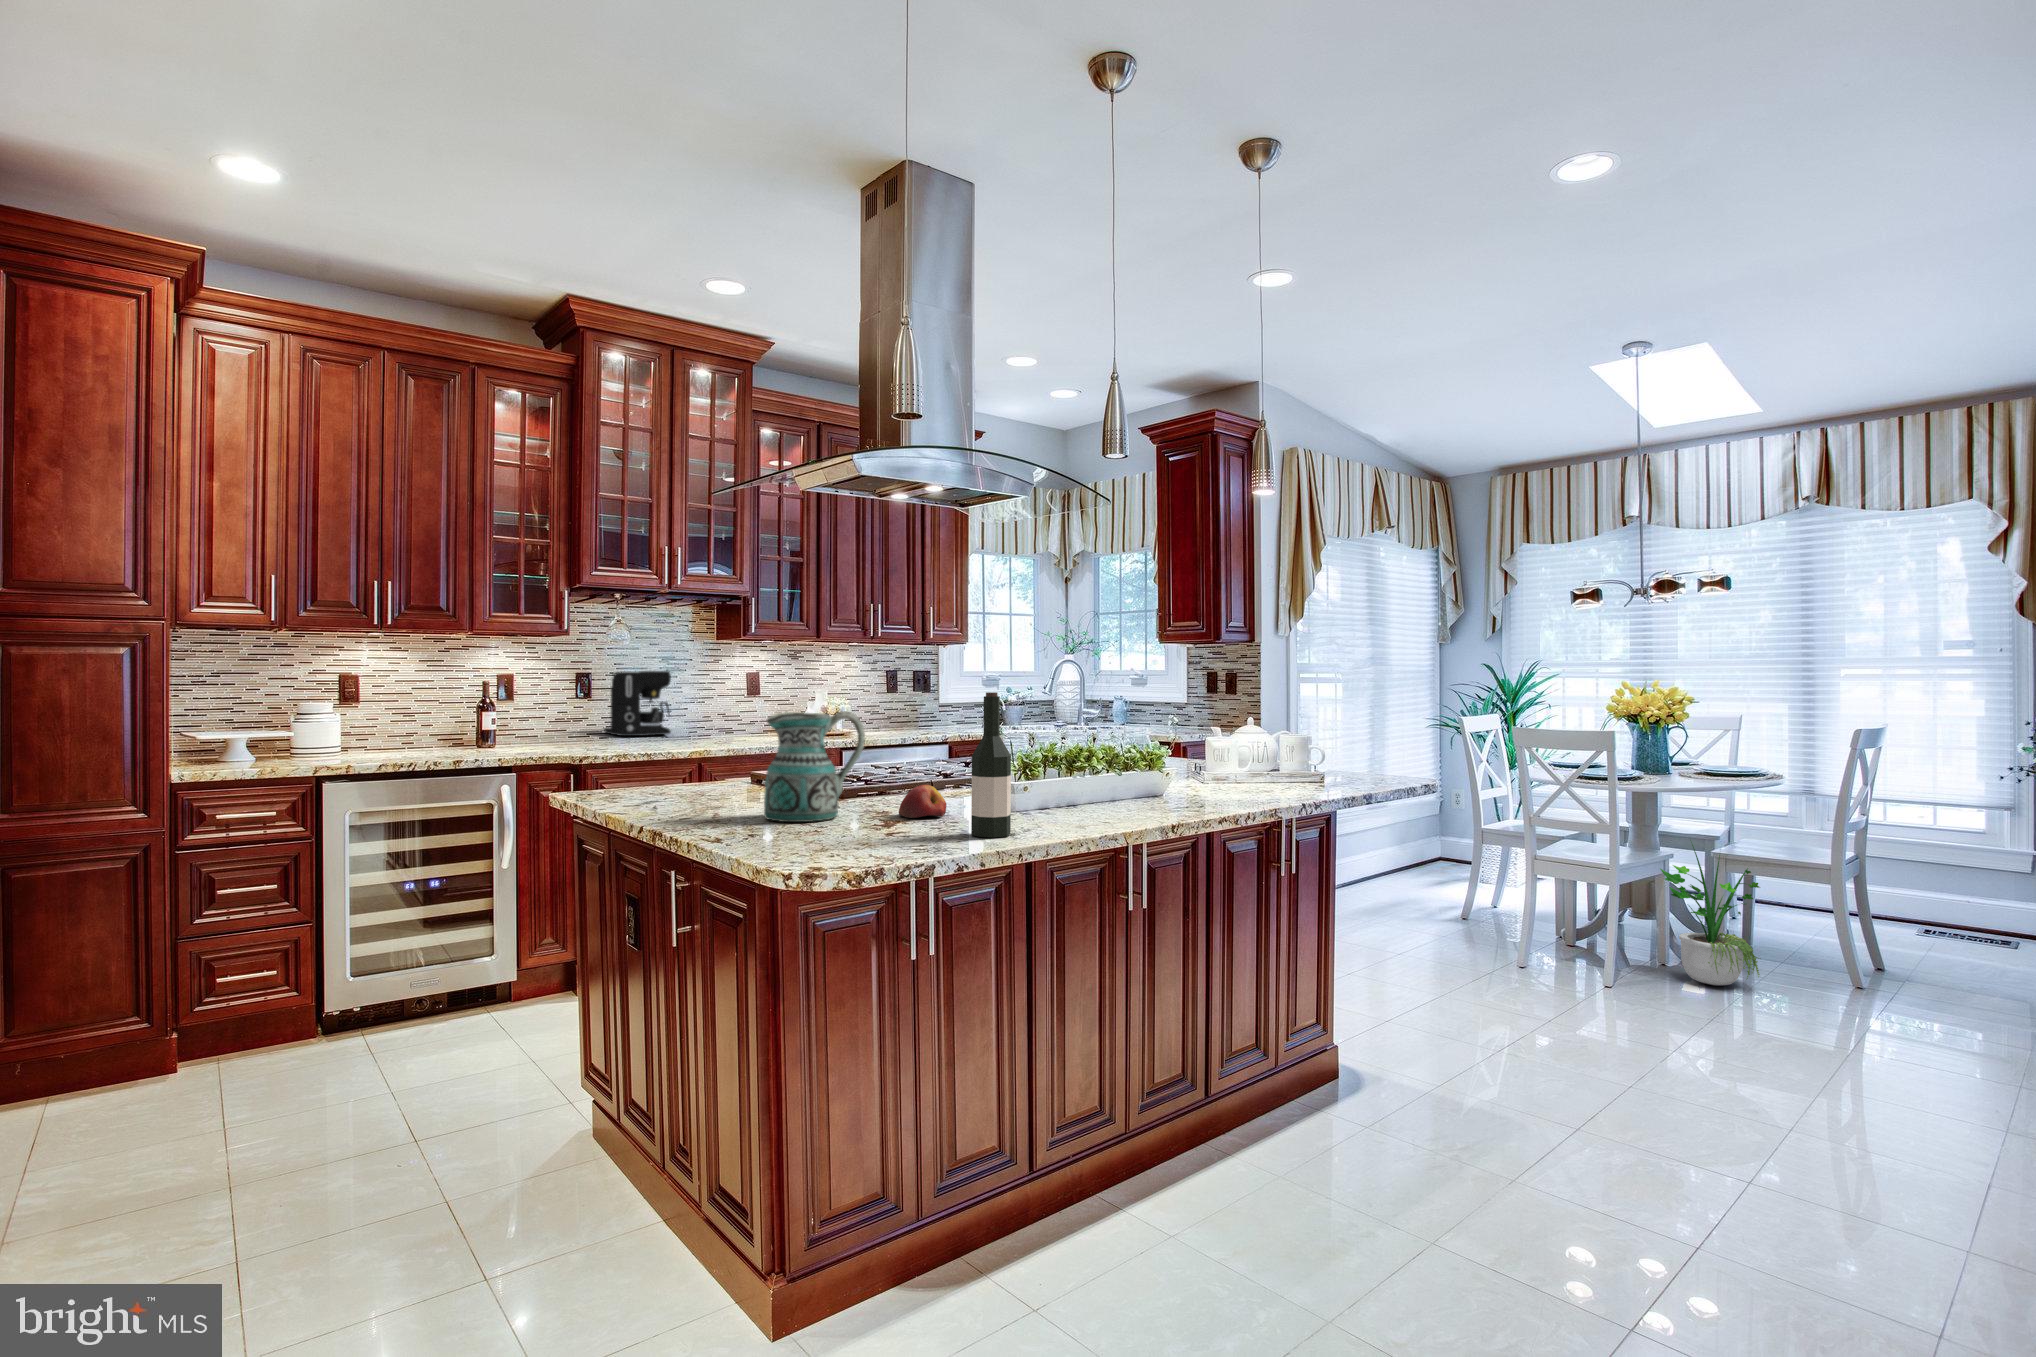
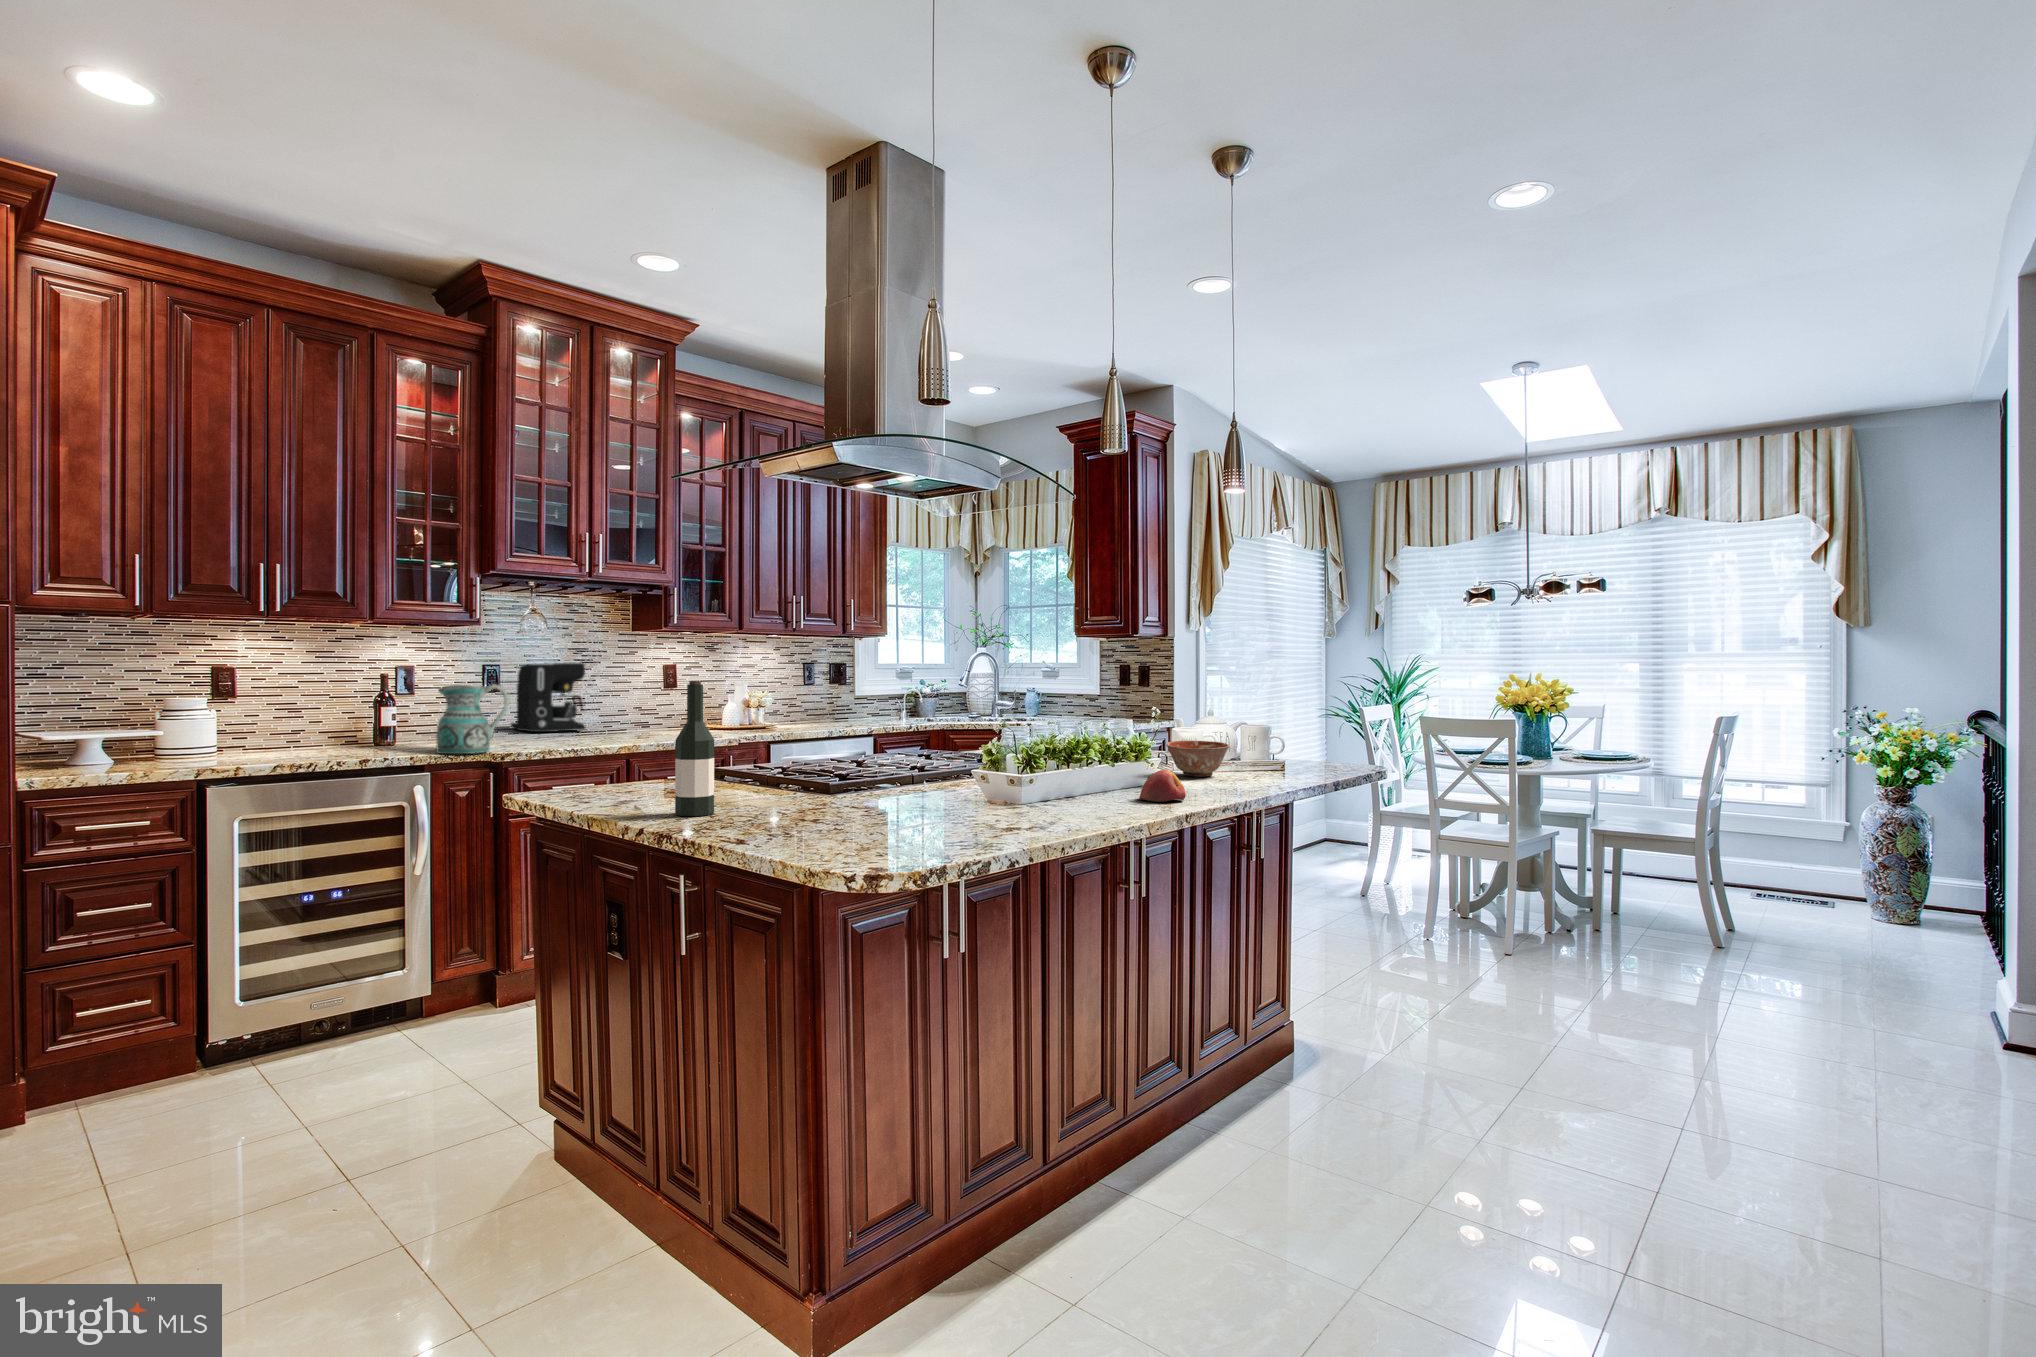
wine bottle: present [971,692,1011,838] -> present [675,681,714,816]
ceramic pitcher: present [764,711,865,822] -> present [436,684,510,754]
ceramic bowl: none [1191,751,1256,788] -> present [1166,740,1229,777]
apple: present [899,785,946,818] -> present [1139,770,1186,802]
potted plant: present [1660,845,1760,986] -> none [1546,813,1636,949]

